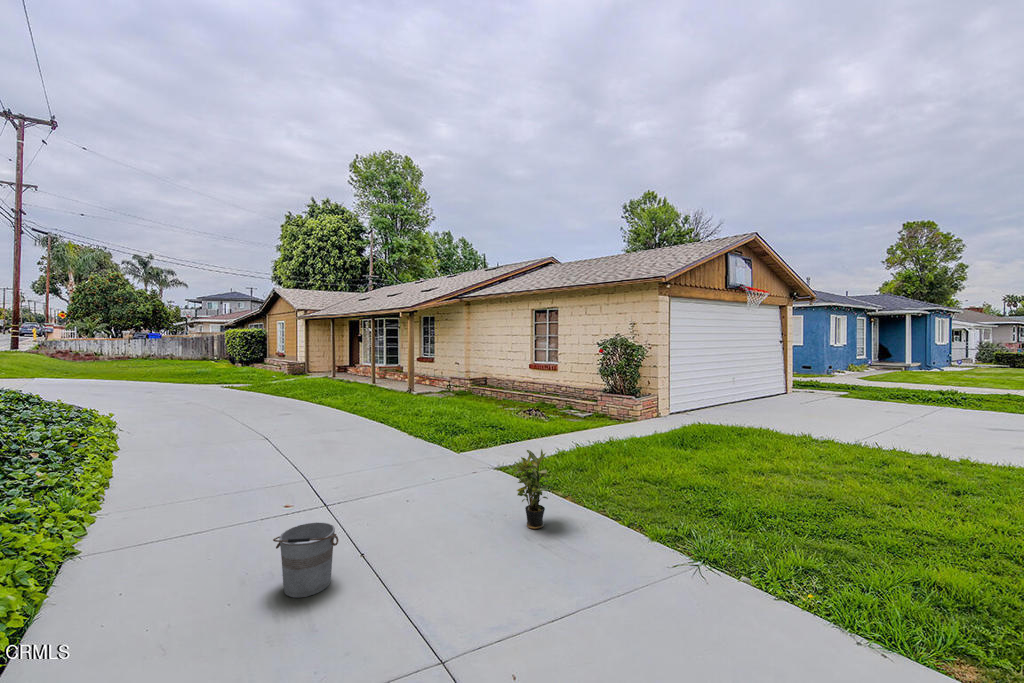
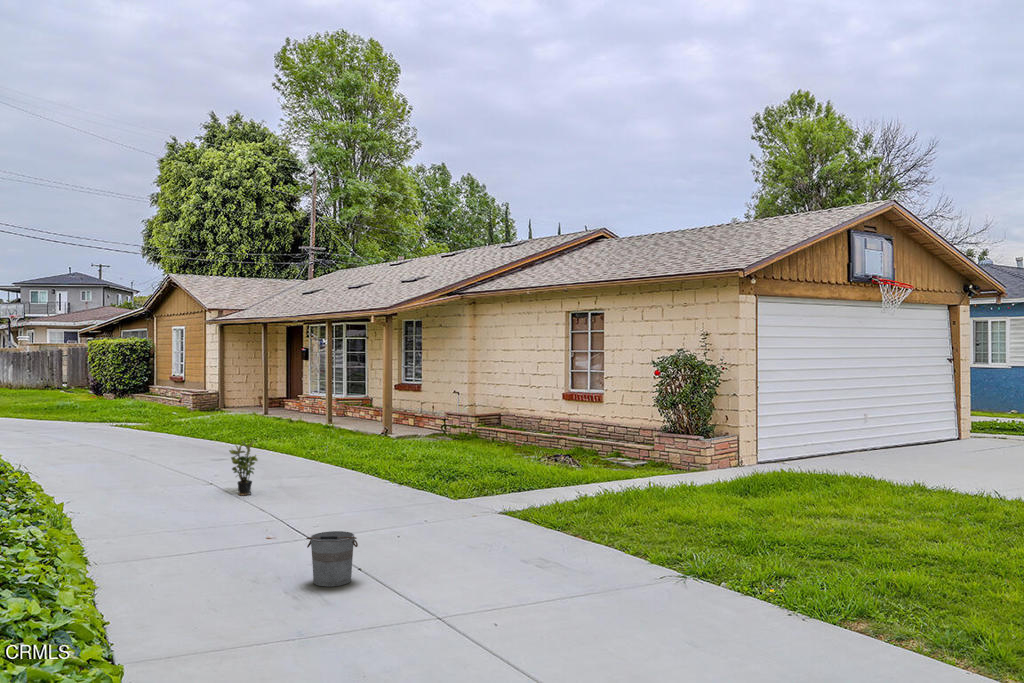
potted plant: present [514,449,551,529] -> present [229,441,257,496]

